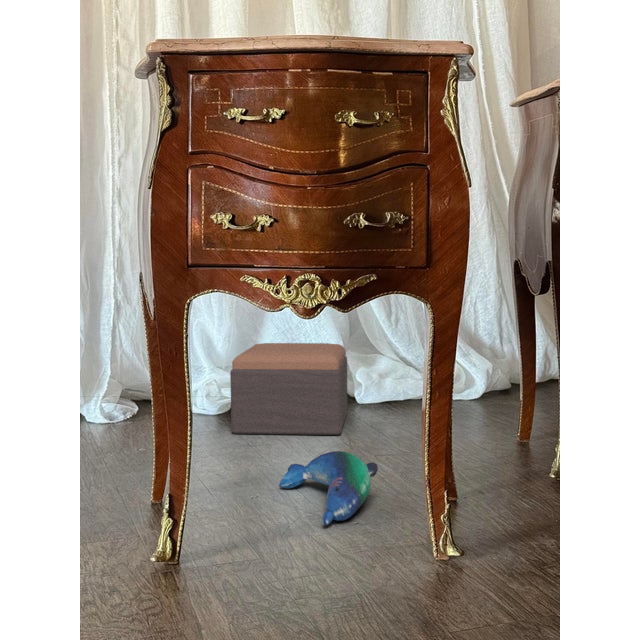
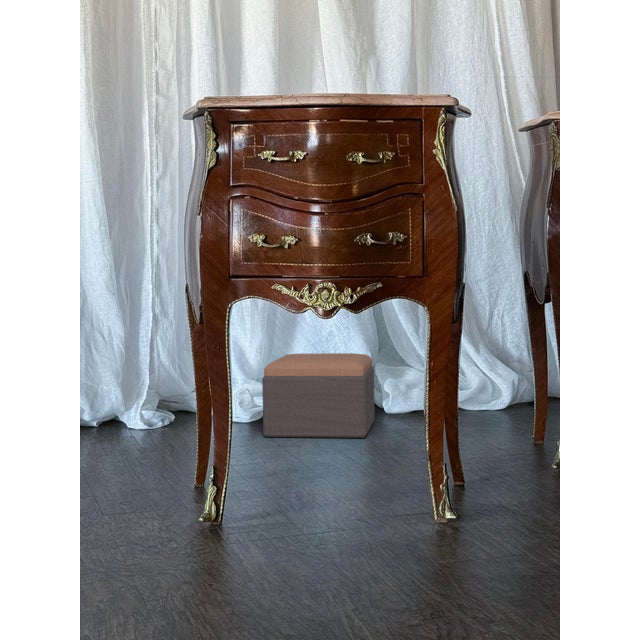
plush toy: present [279,451,378,525] -> none [306,441,392,498]

